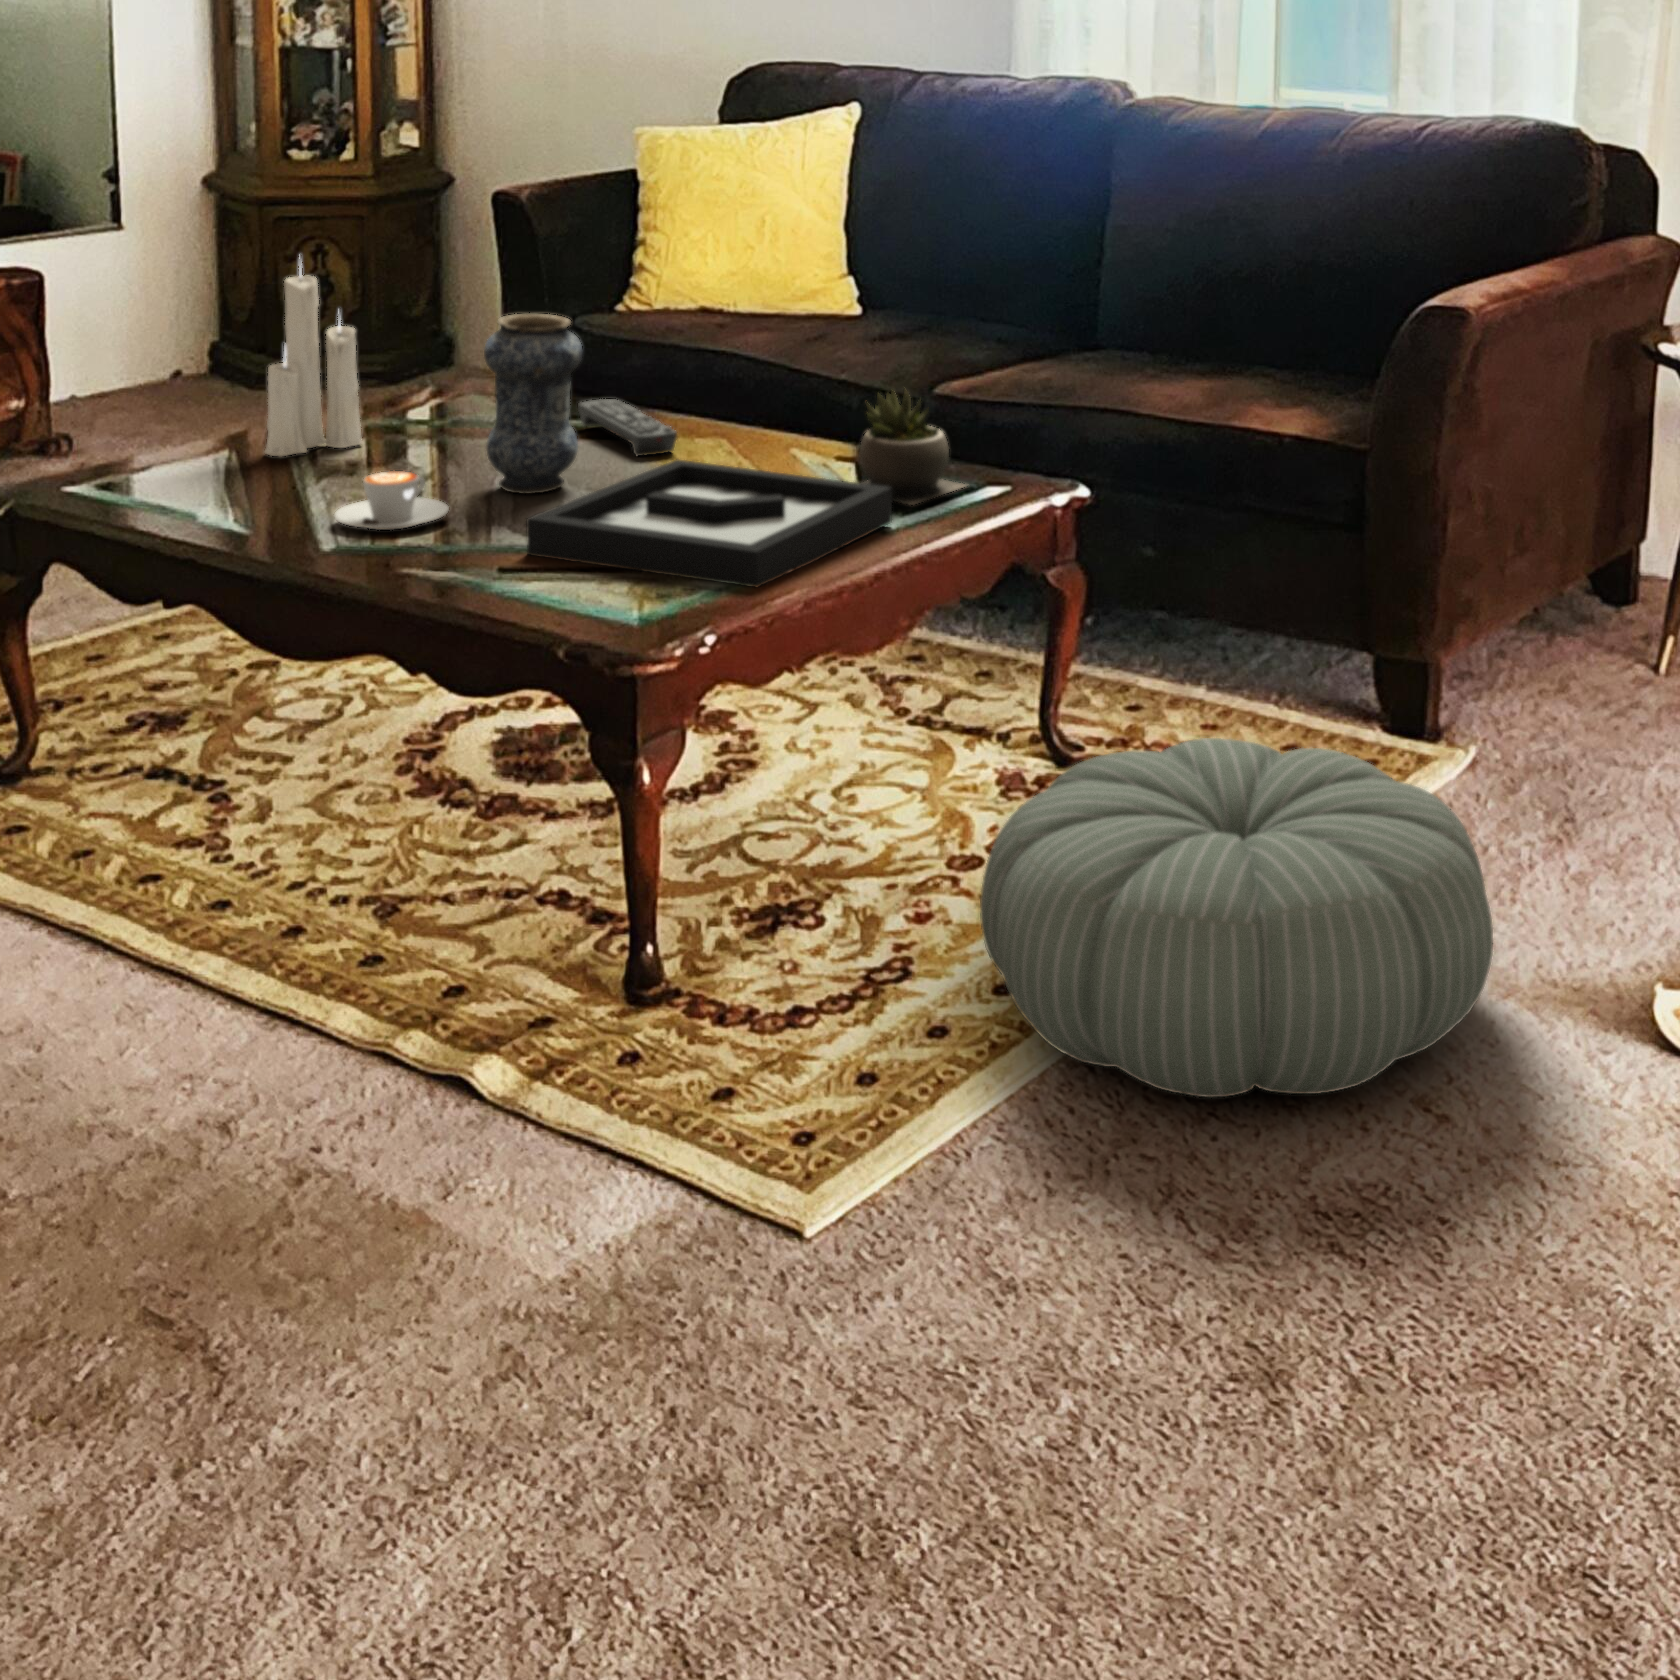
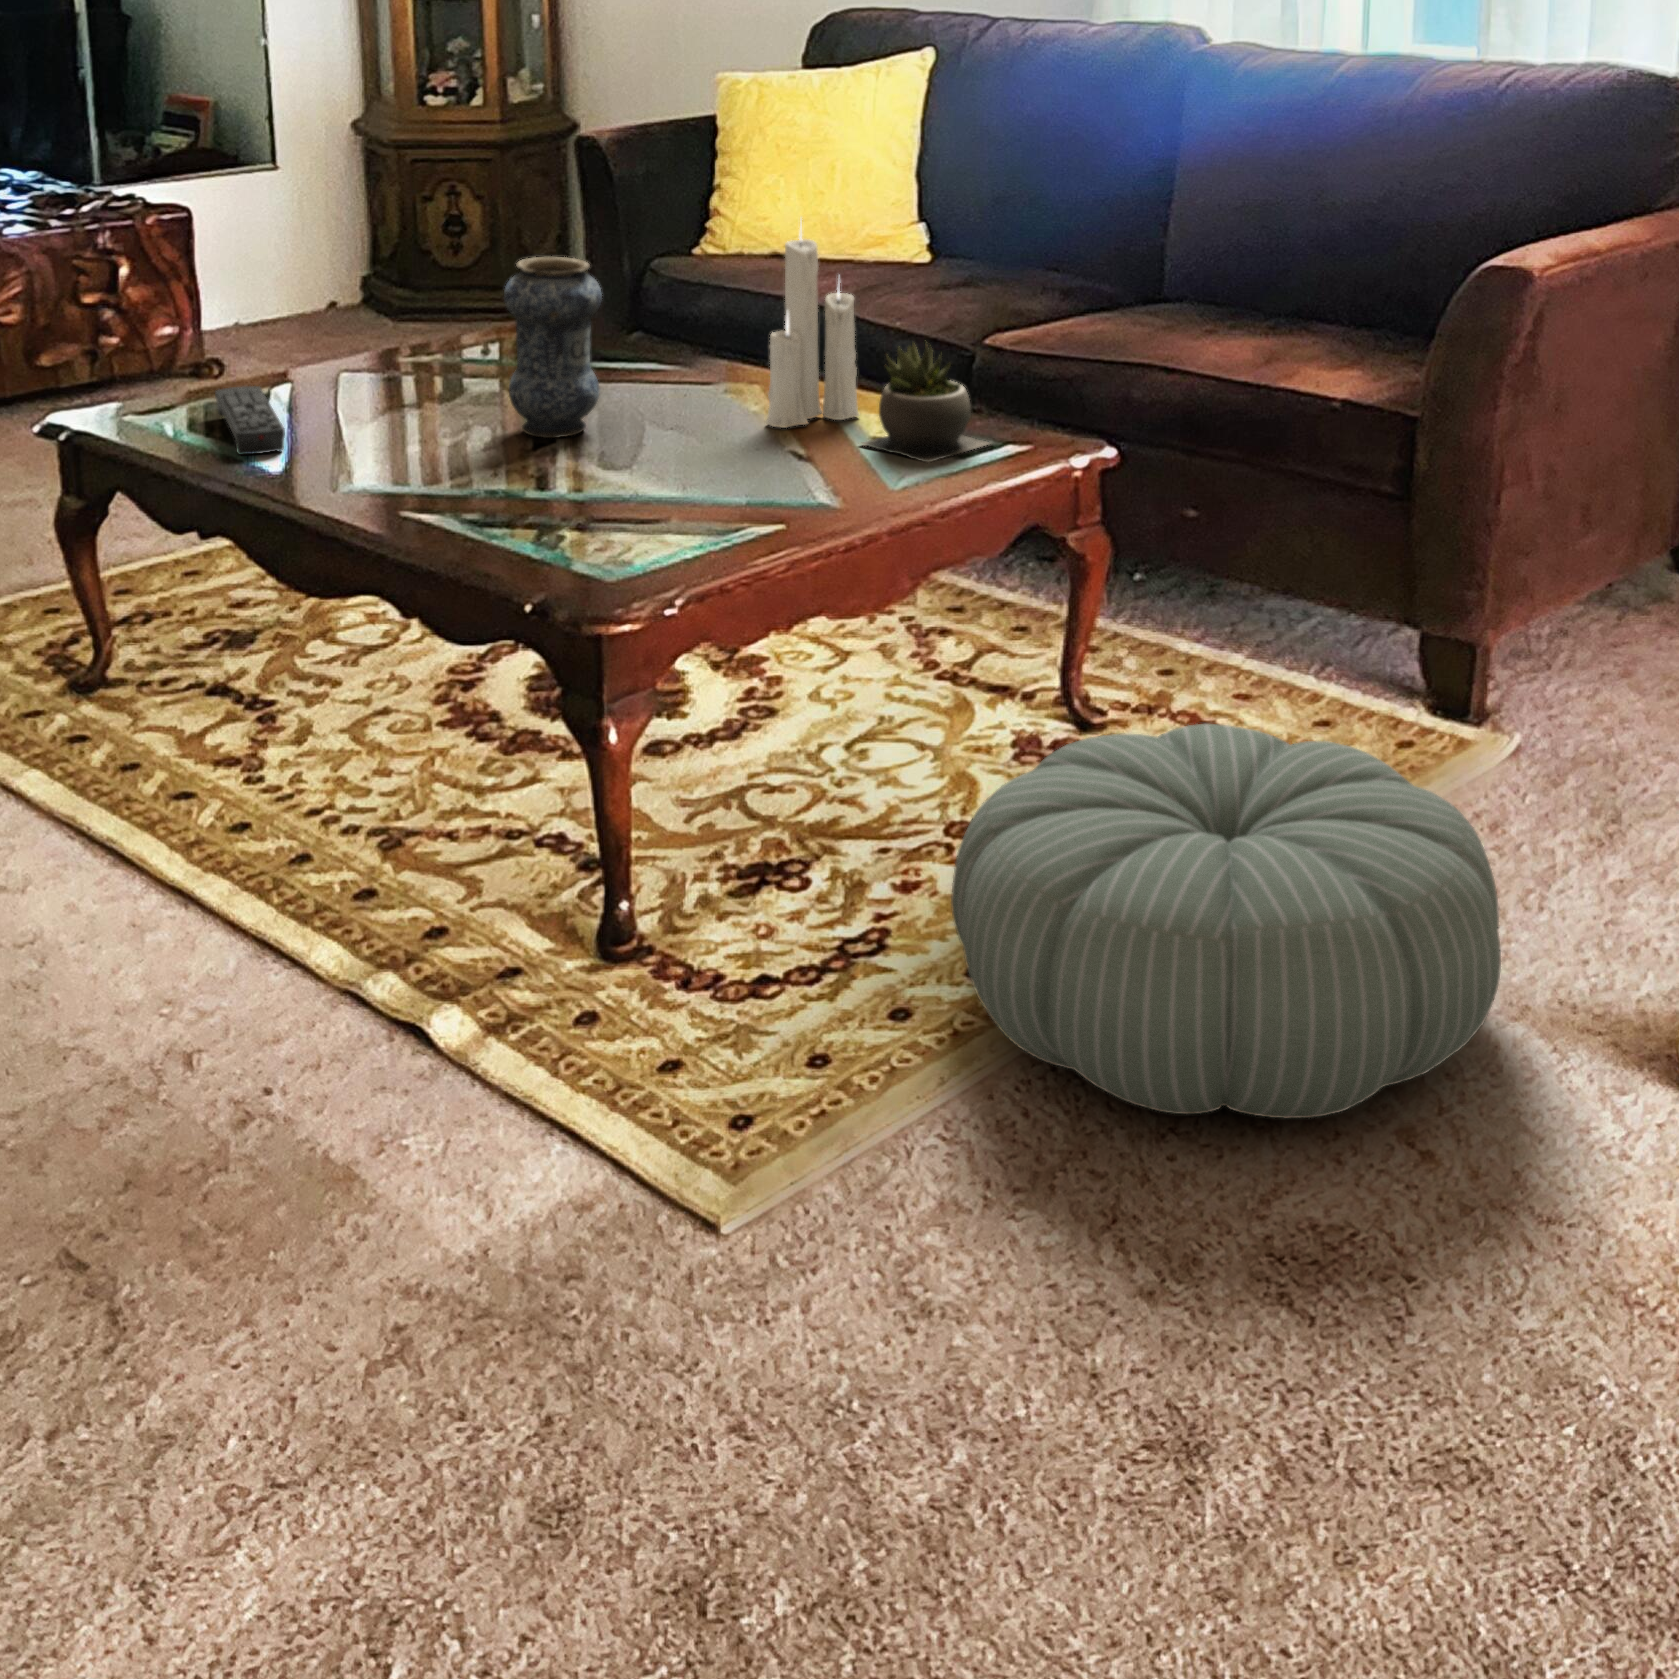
candle: present [265,258,362,456] -> present [766,228,859,428]
remote control: present [578,399,677,456] -> present [215,386,285,455]
decorative tray: present [526,460,892,587] -> none [522,408,900,550]
coffee cup: present [335,471,449,530] -> none [349,412,461,471]

